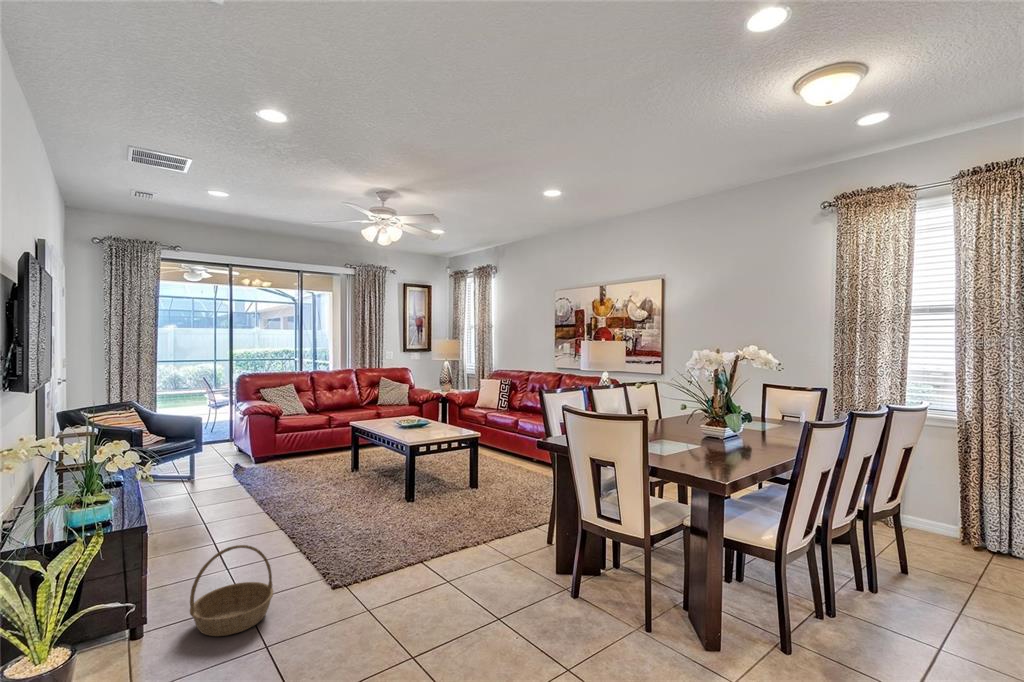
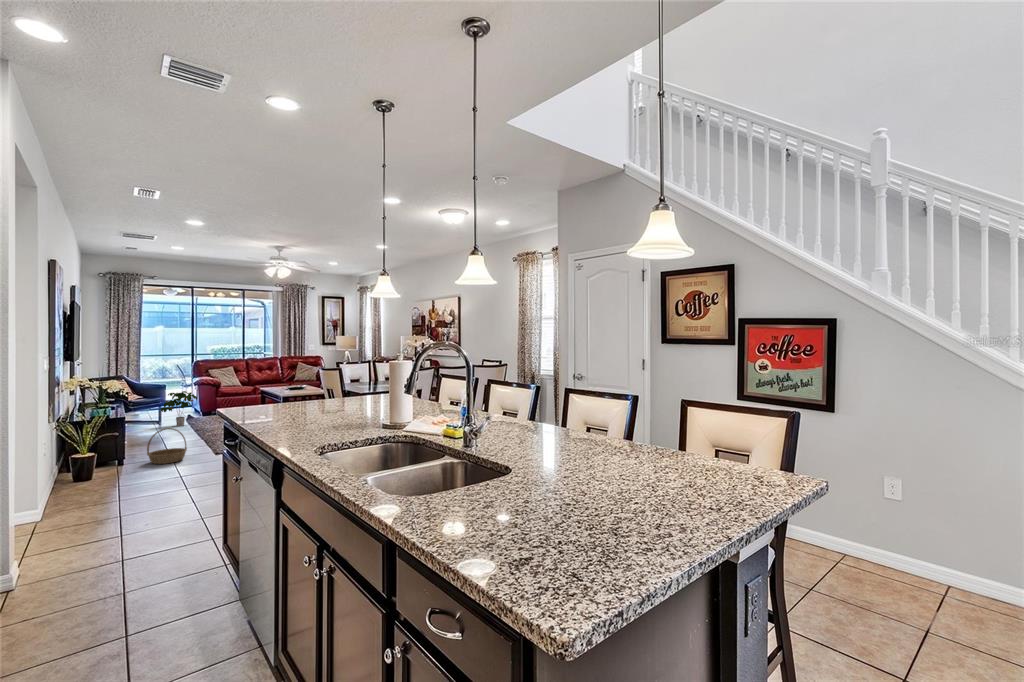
potted plant: none [195,429,252,488] -> present [161,391,197,426]

